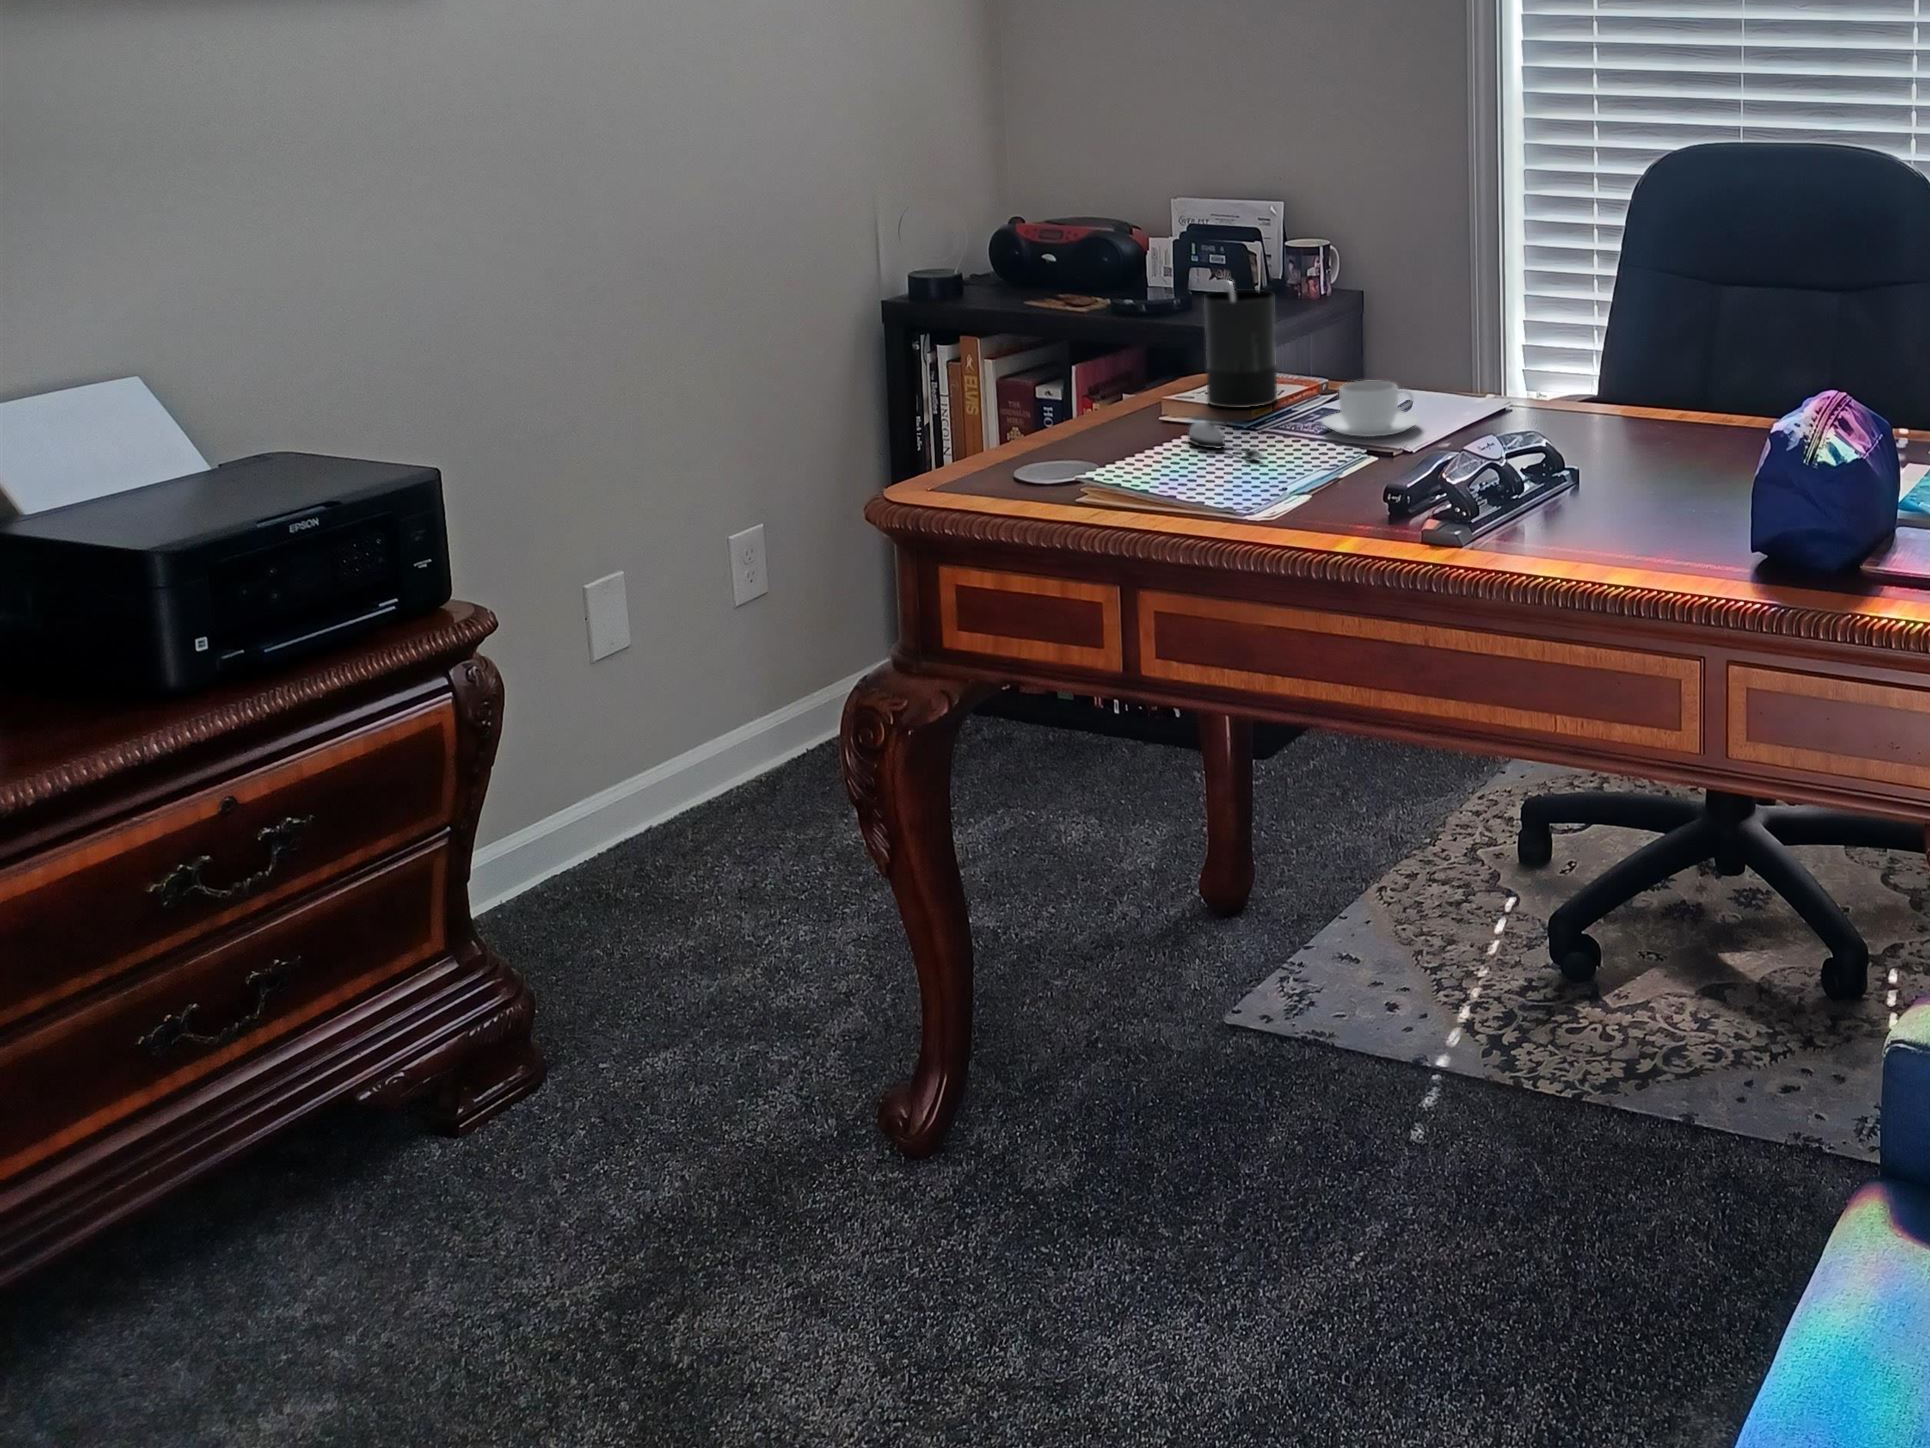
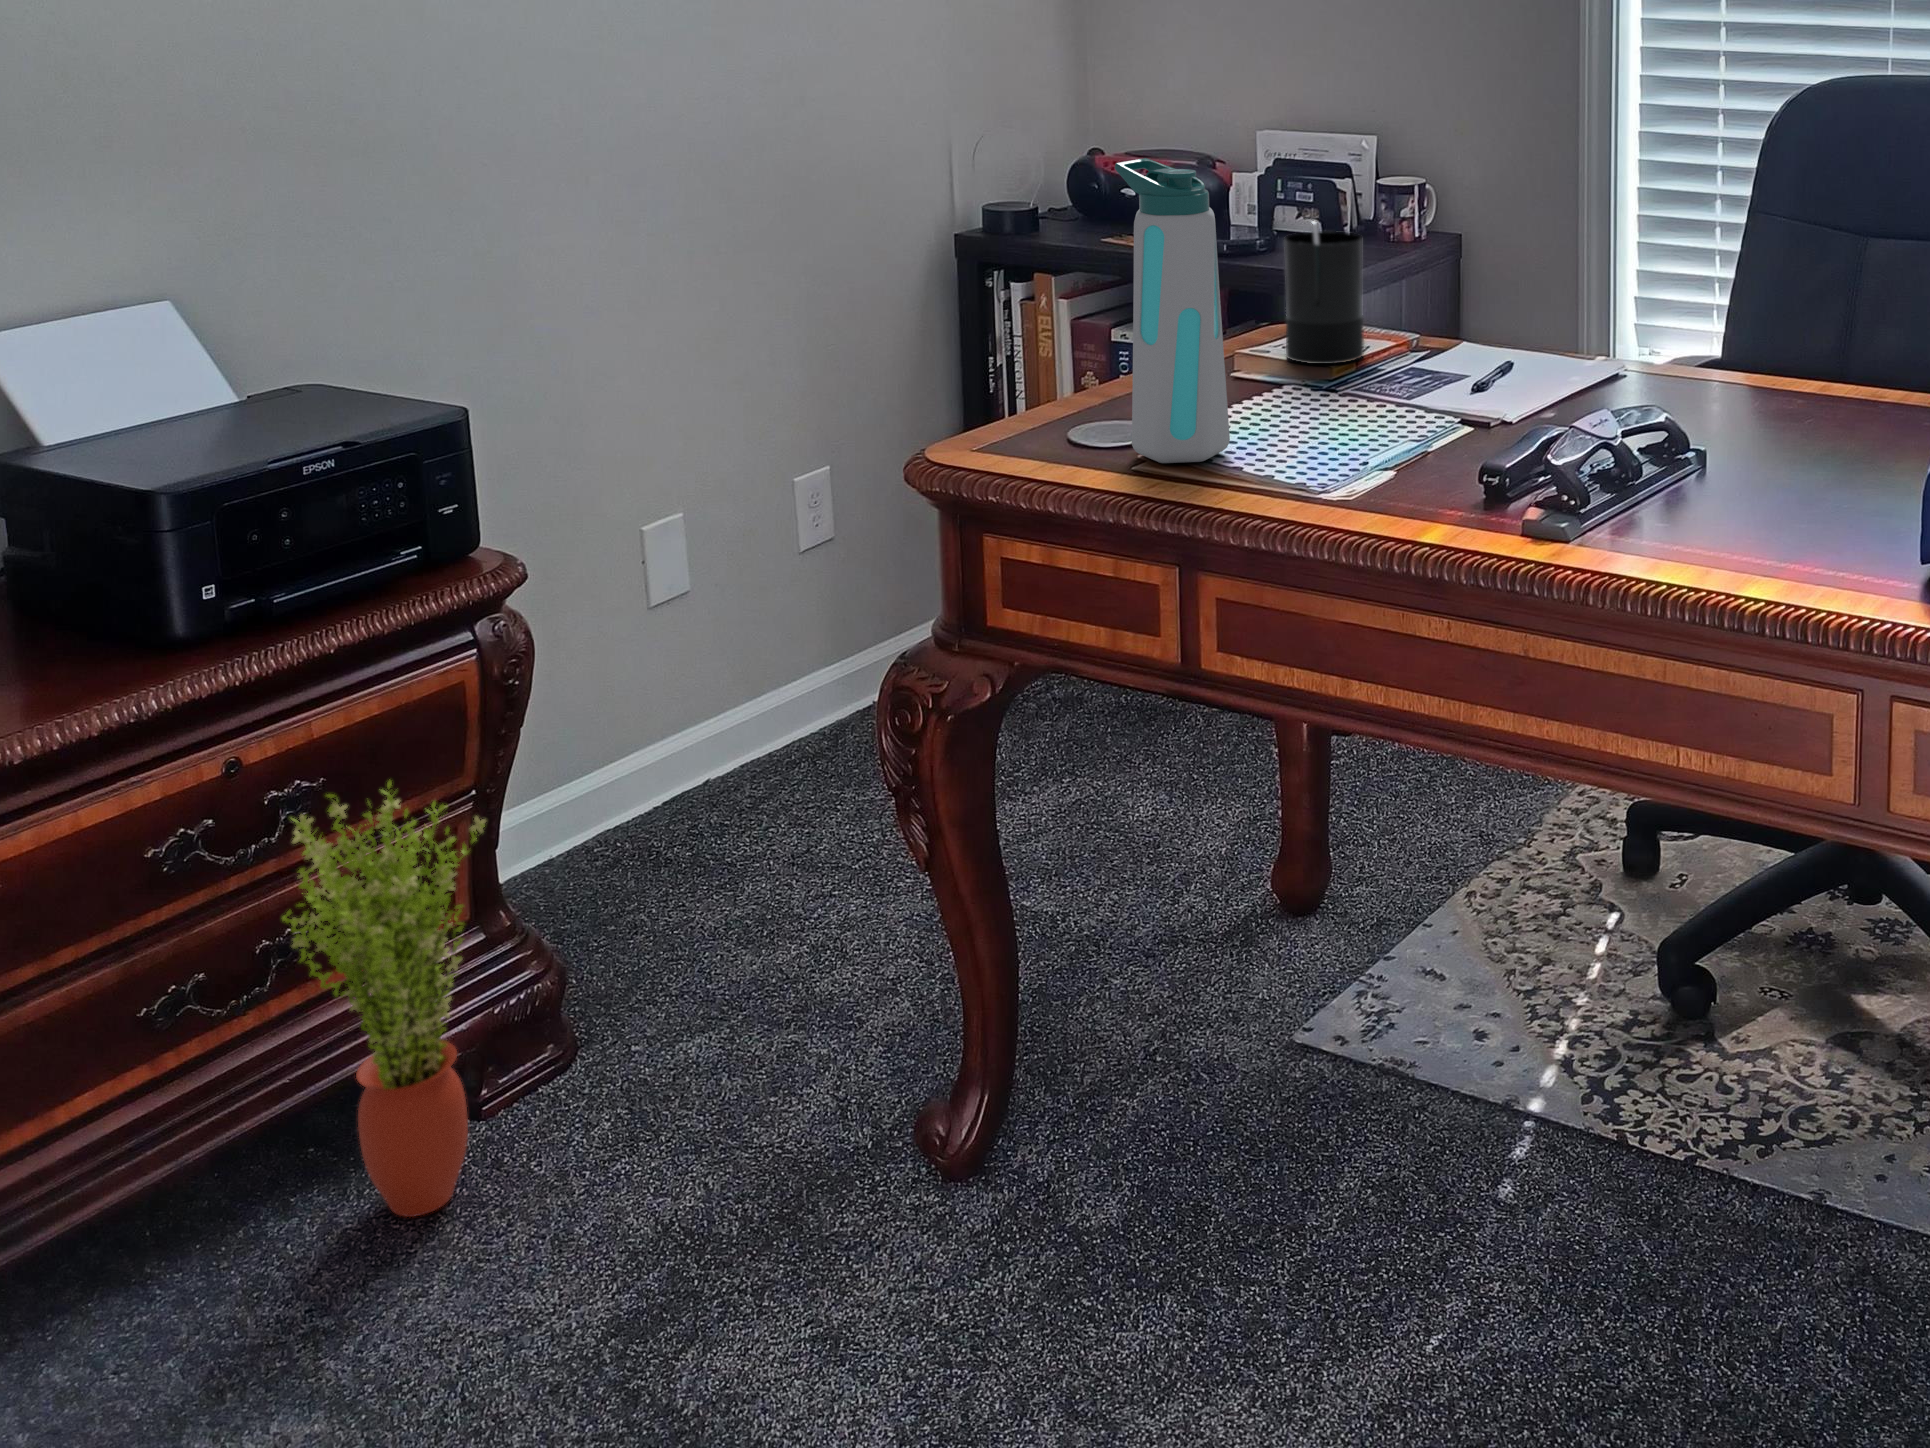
water bottle: none [1054,227,1160,496] -> present [1115,158,1230,463]
coffee cup: present [1322,380,1420,437] -> none [1412,338,1525,402]
computer mouse: present [1188,421,1263,459] -> none [1263,379,1346,425]
potted plant: none [276,812,469,1224] -> present [282,781,486,1217]

